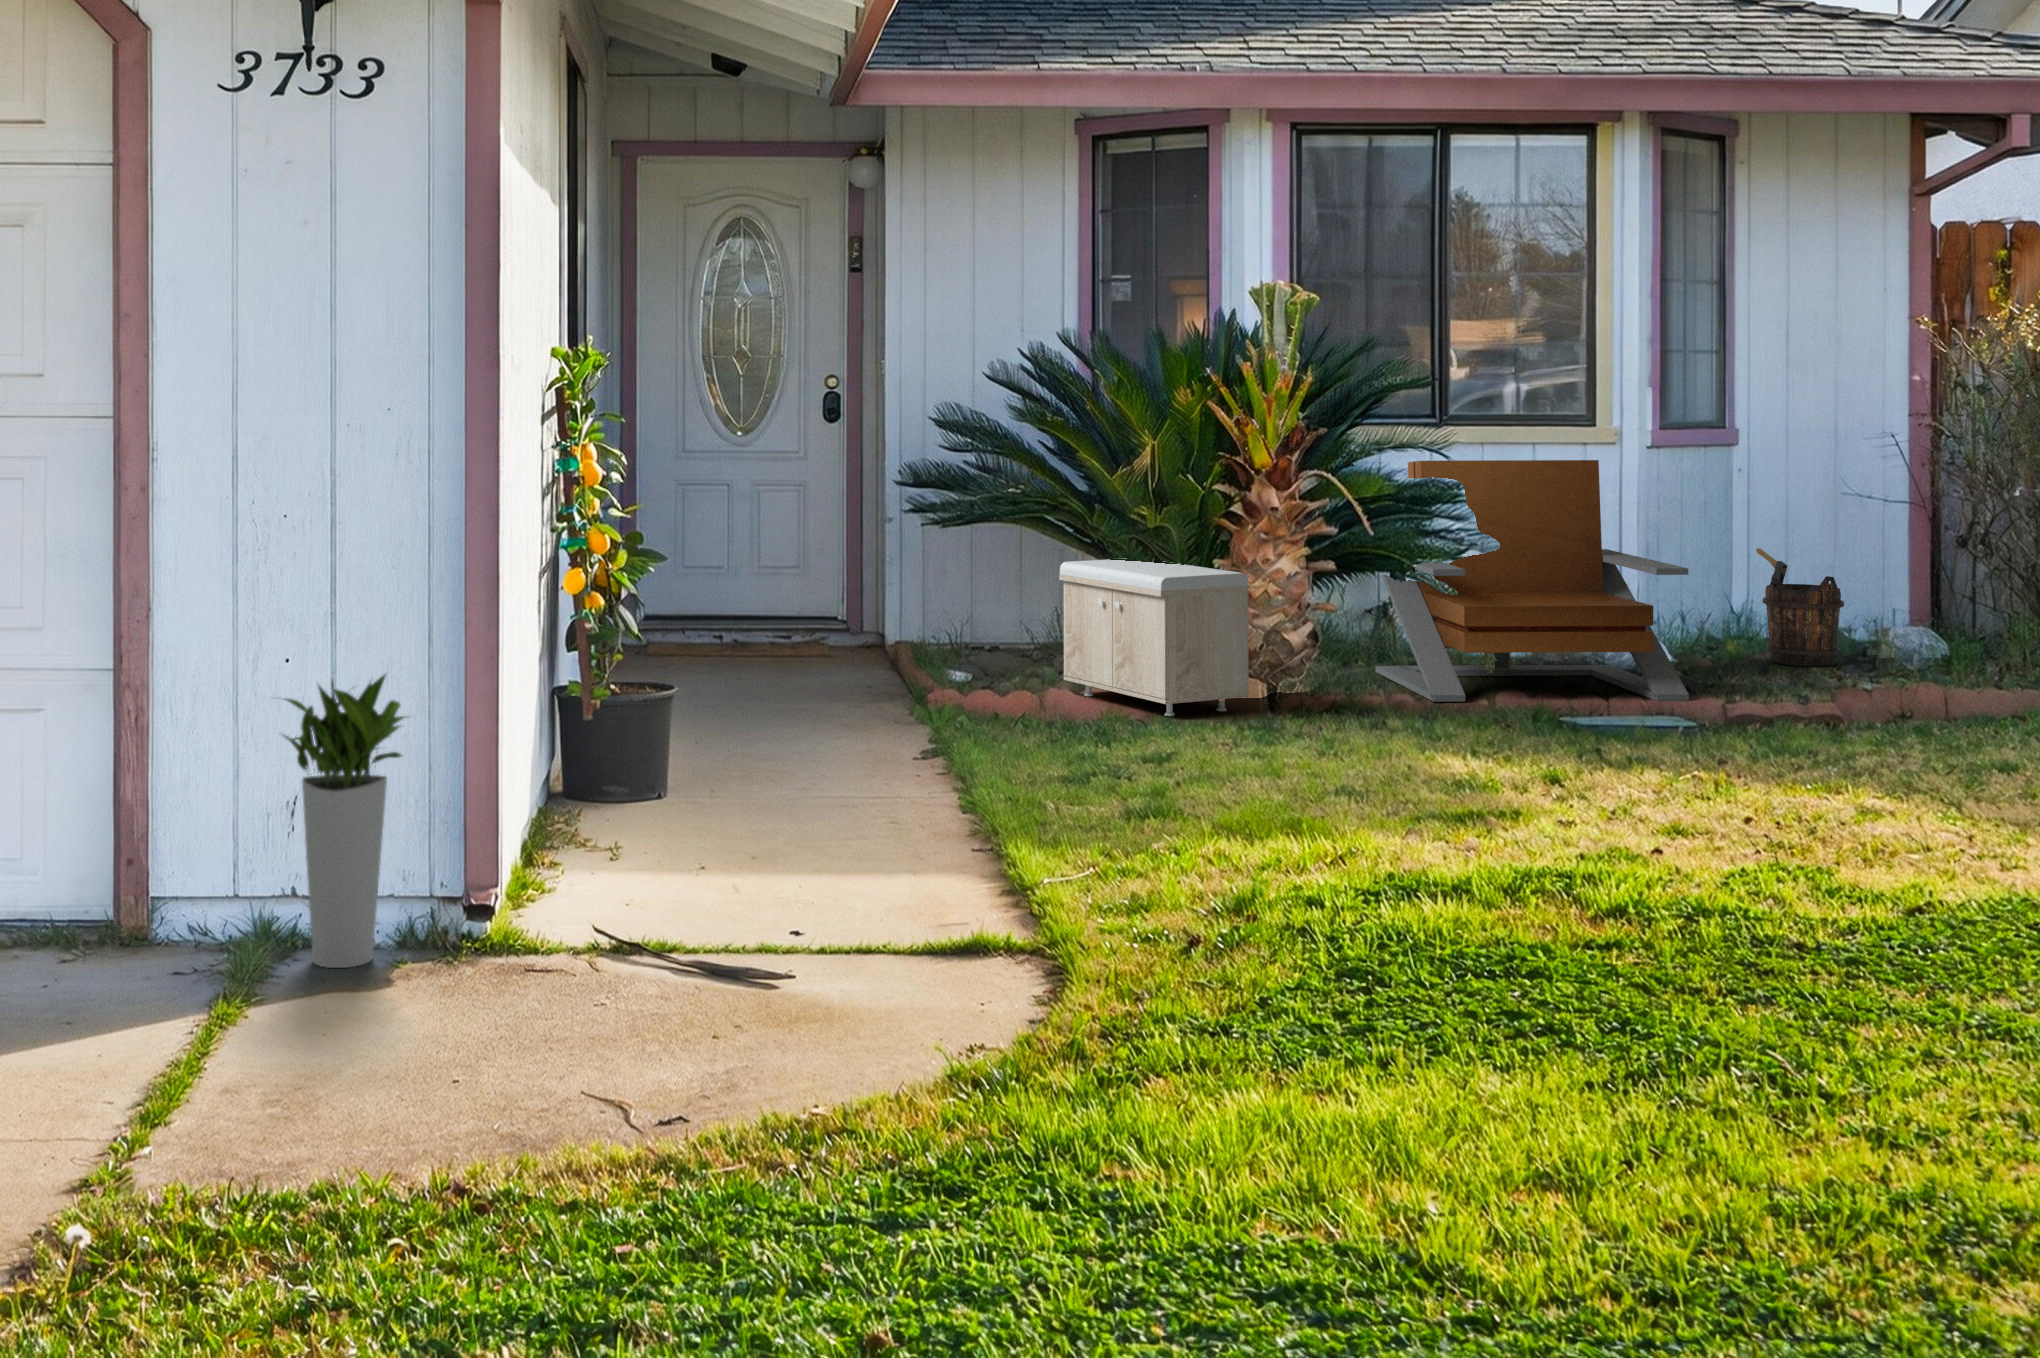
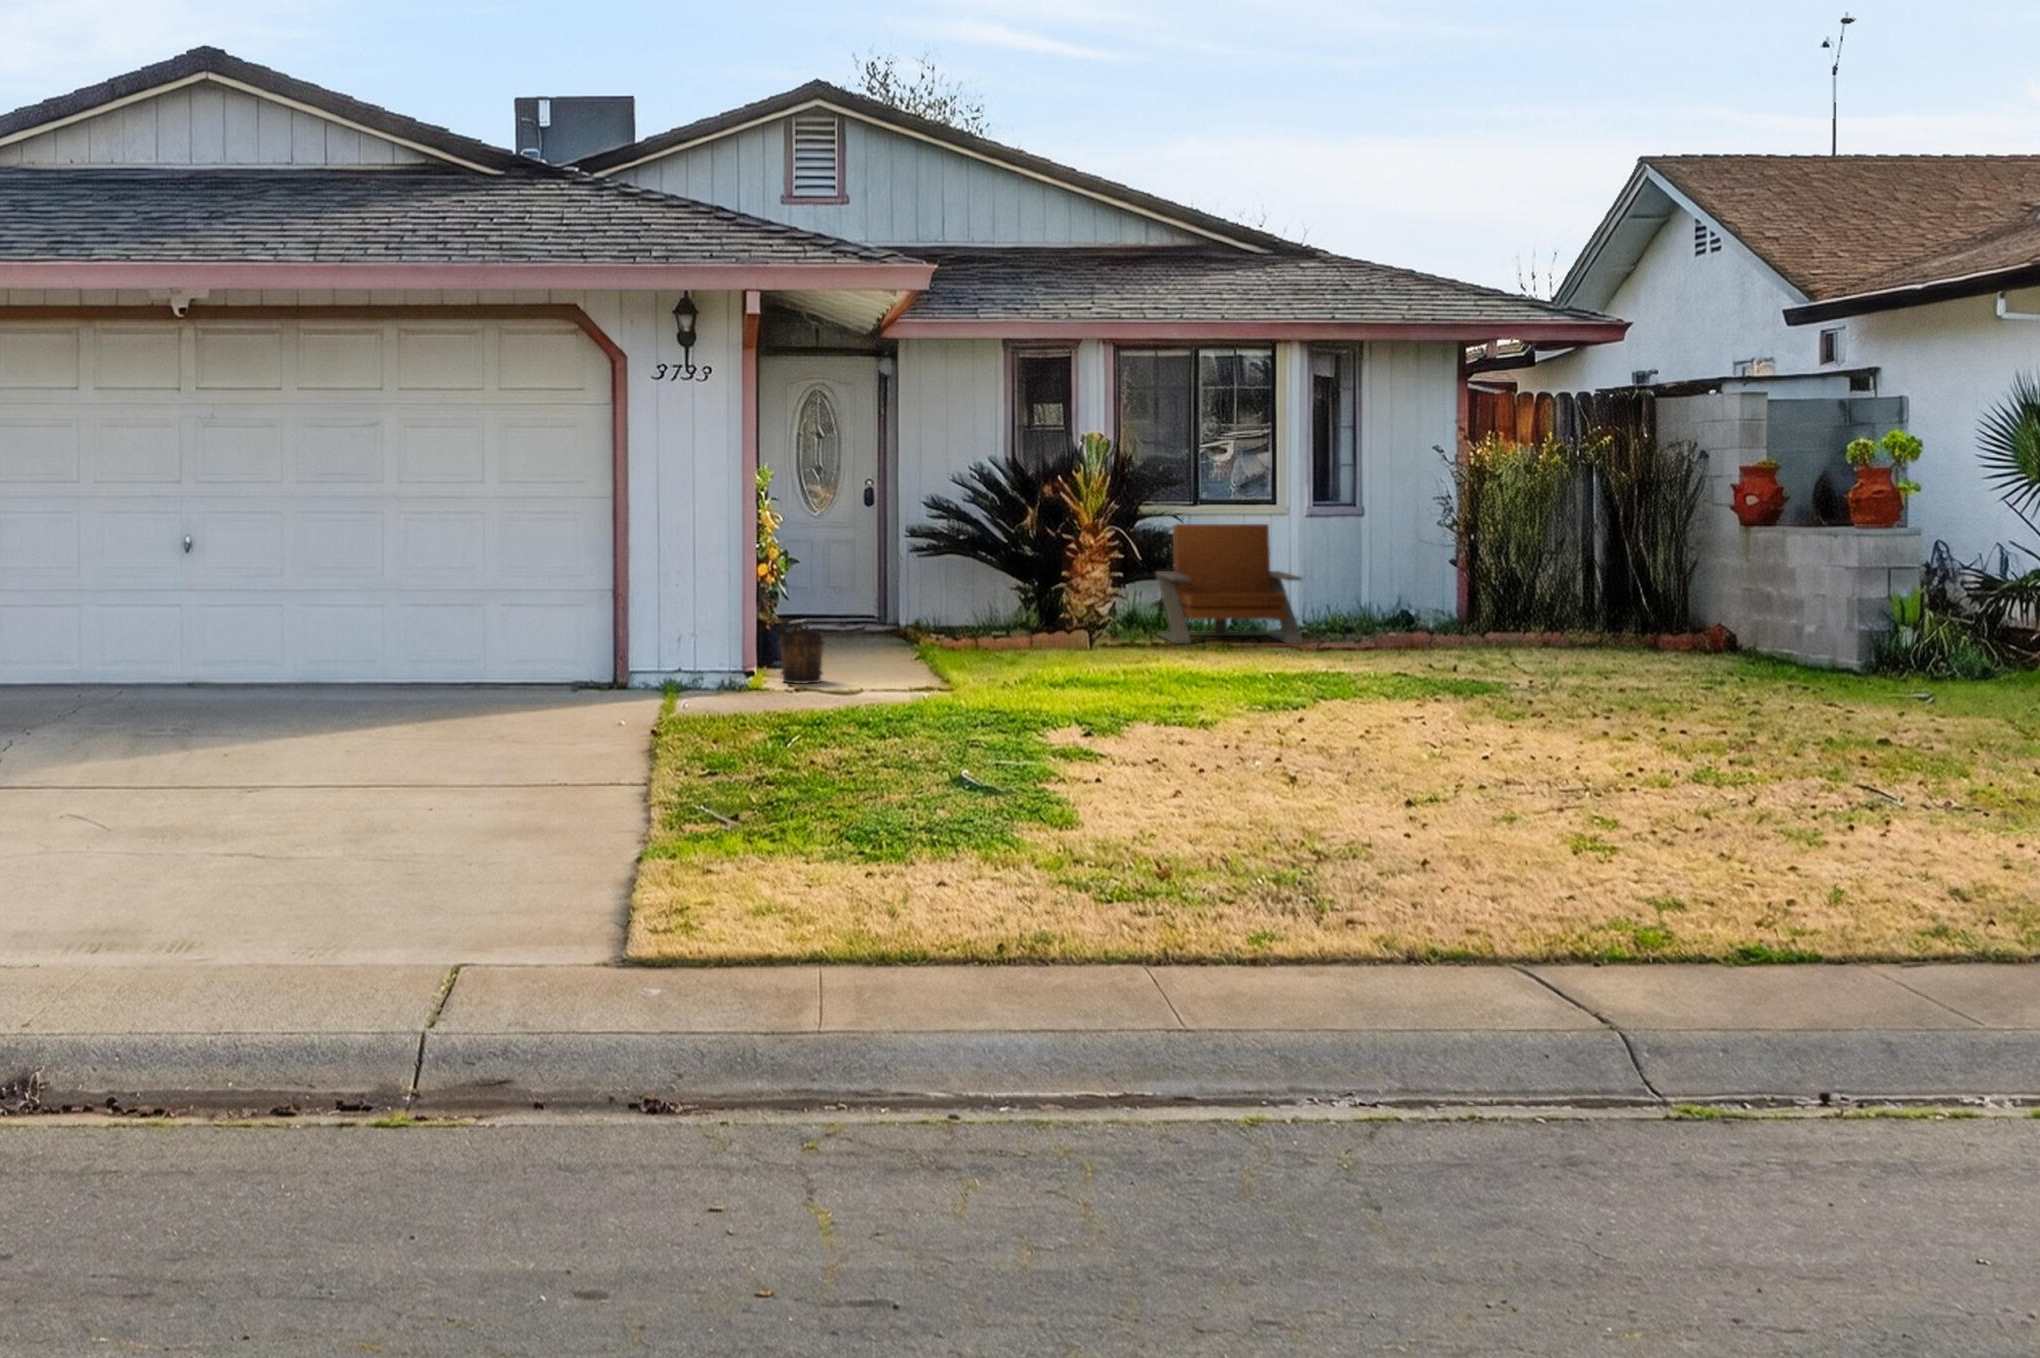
bucket: present [1756,548,1844,667] -> present [761,613,825,684]
storage bench: present [1059,559,1249,716] -> none [989,573,1081,648]
planter: present [284,675,405,968] -> none [674,594,723,701]

